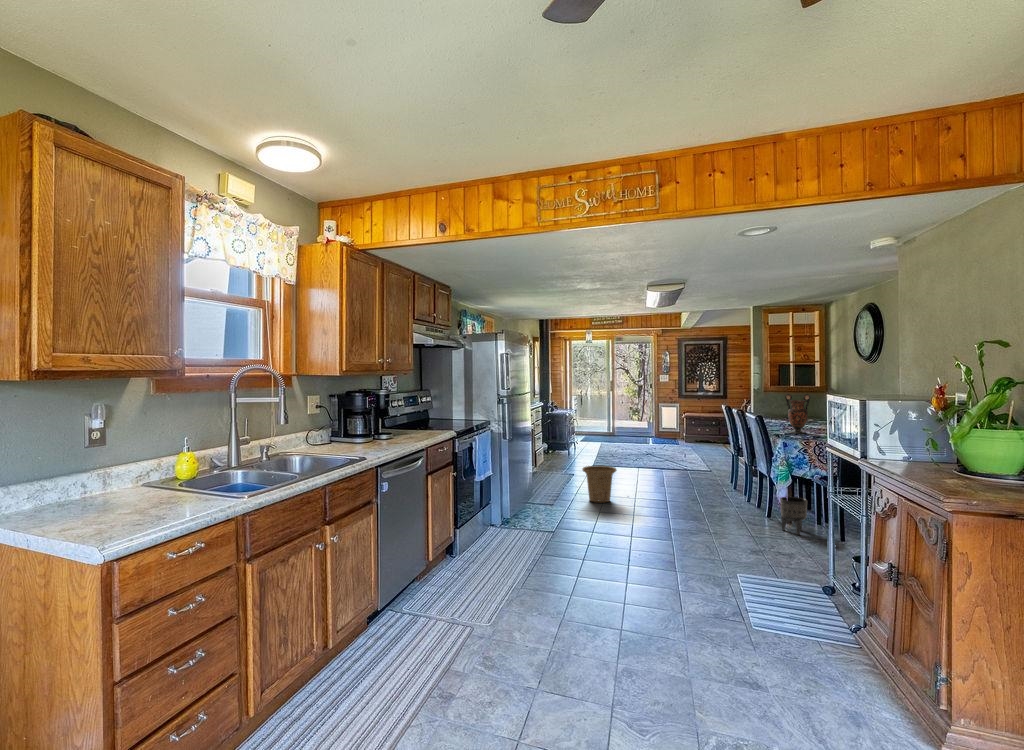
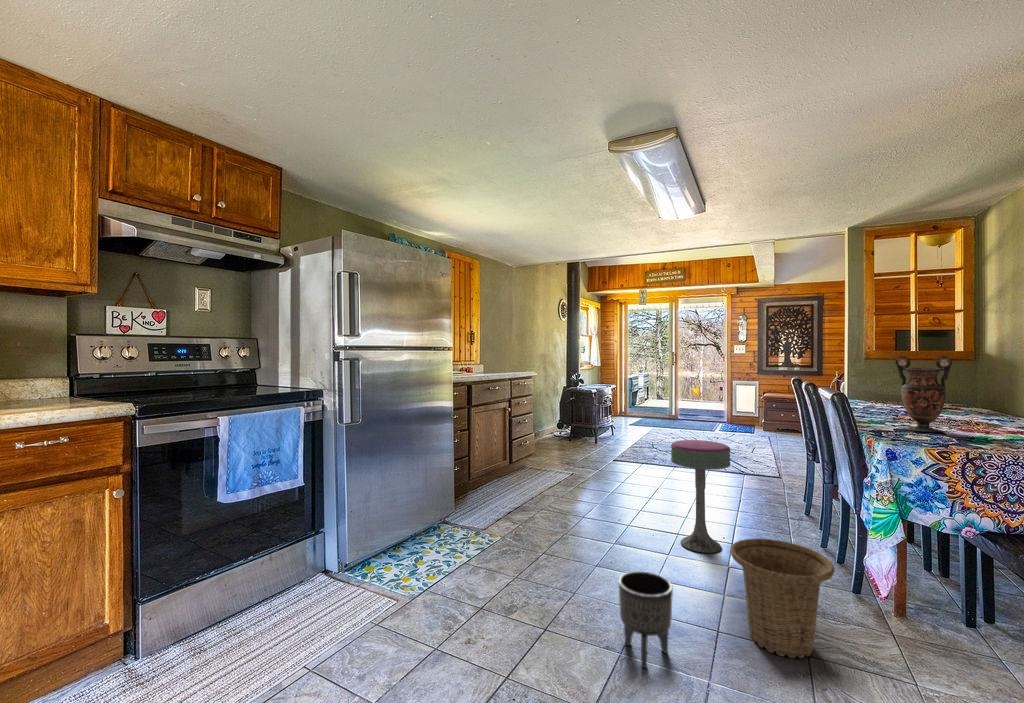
bar stool: none [666,446,701,512] -> present [671,440,730,553]
basket: present [582,466,617,503] -> present [731,539,834,658]
planter: present [780,497,807,535] -> present [618,571,673,669]

